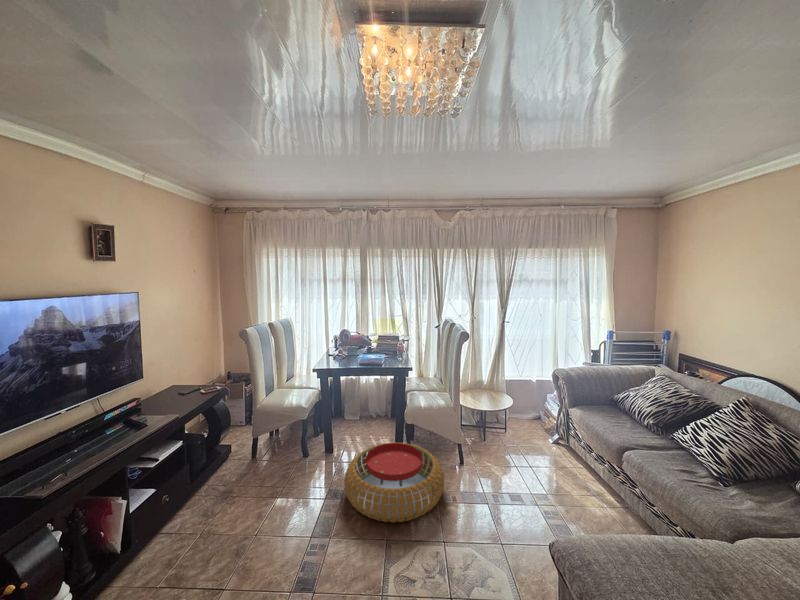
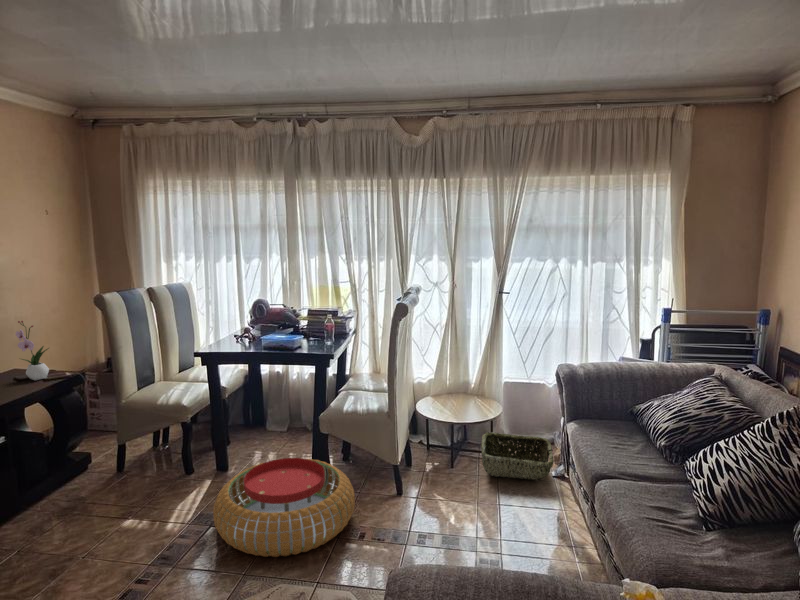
flower arrangement: none [180,349,205,394] -> present [16,321,49,380]
woven basket: none [504,416,559,448] -> present [481,432,554,480]

